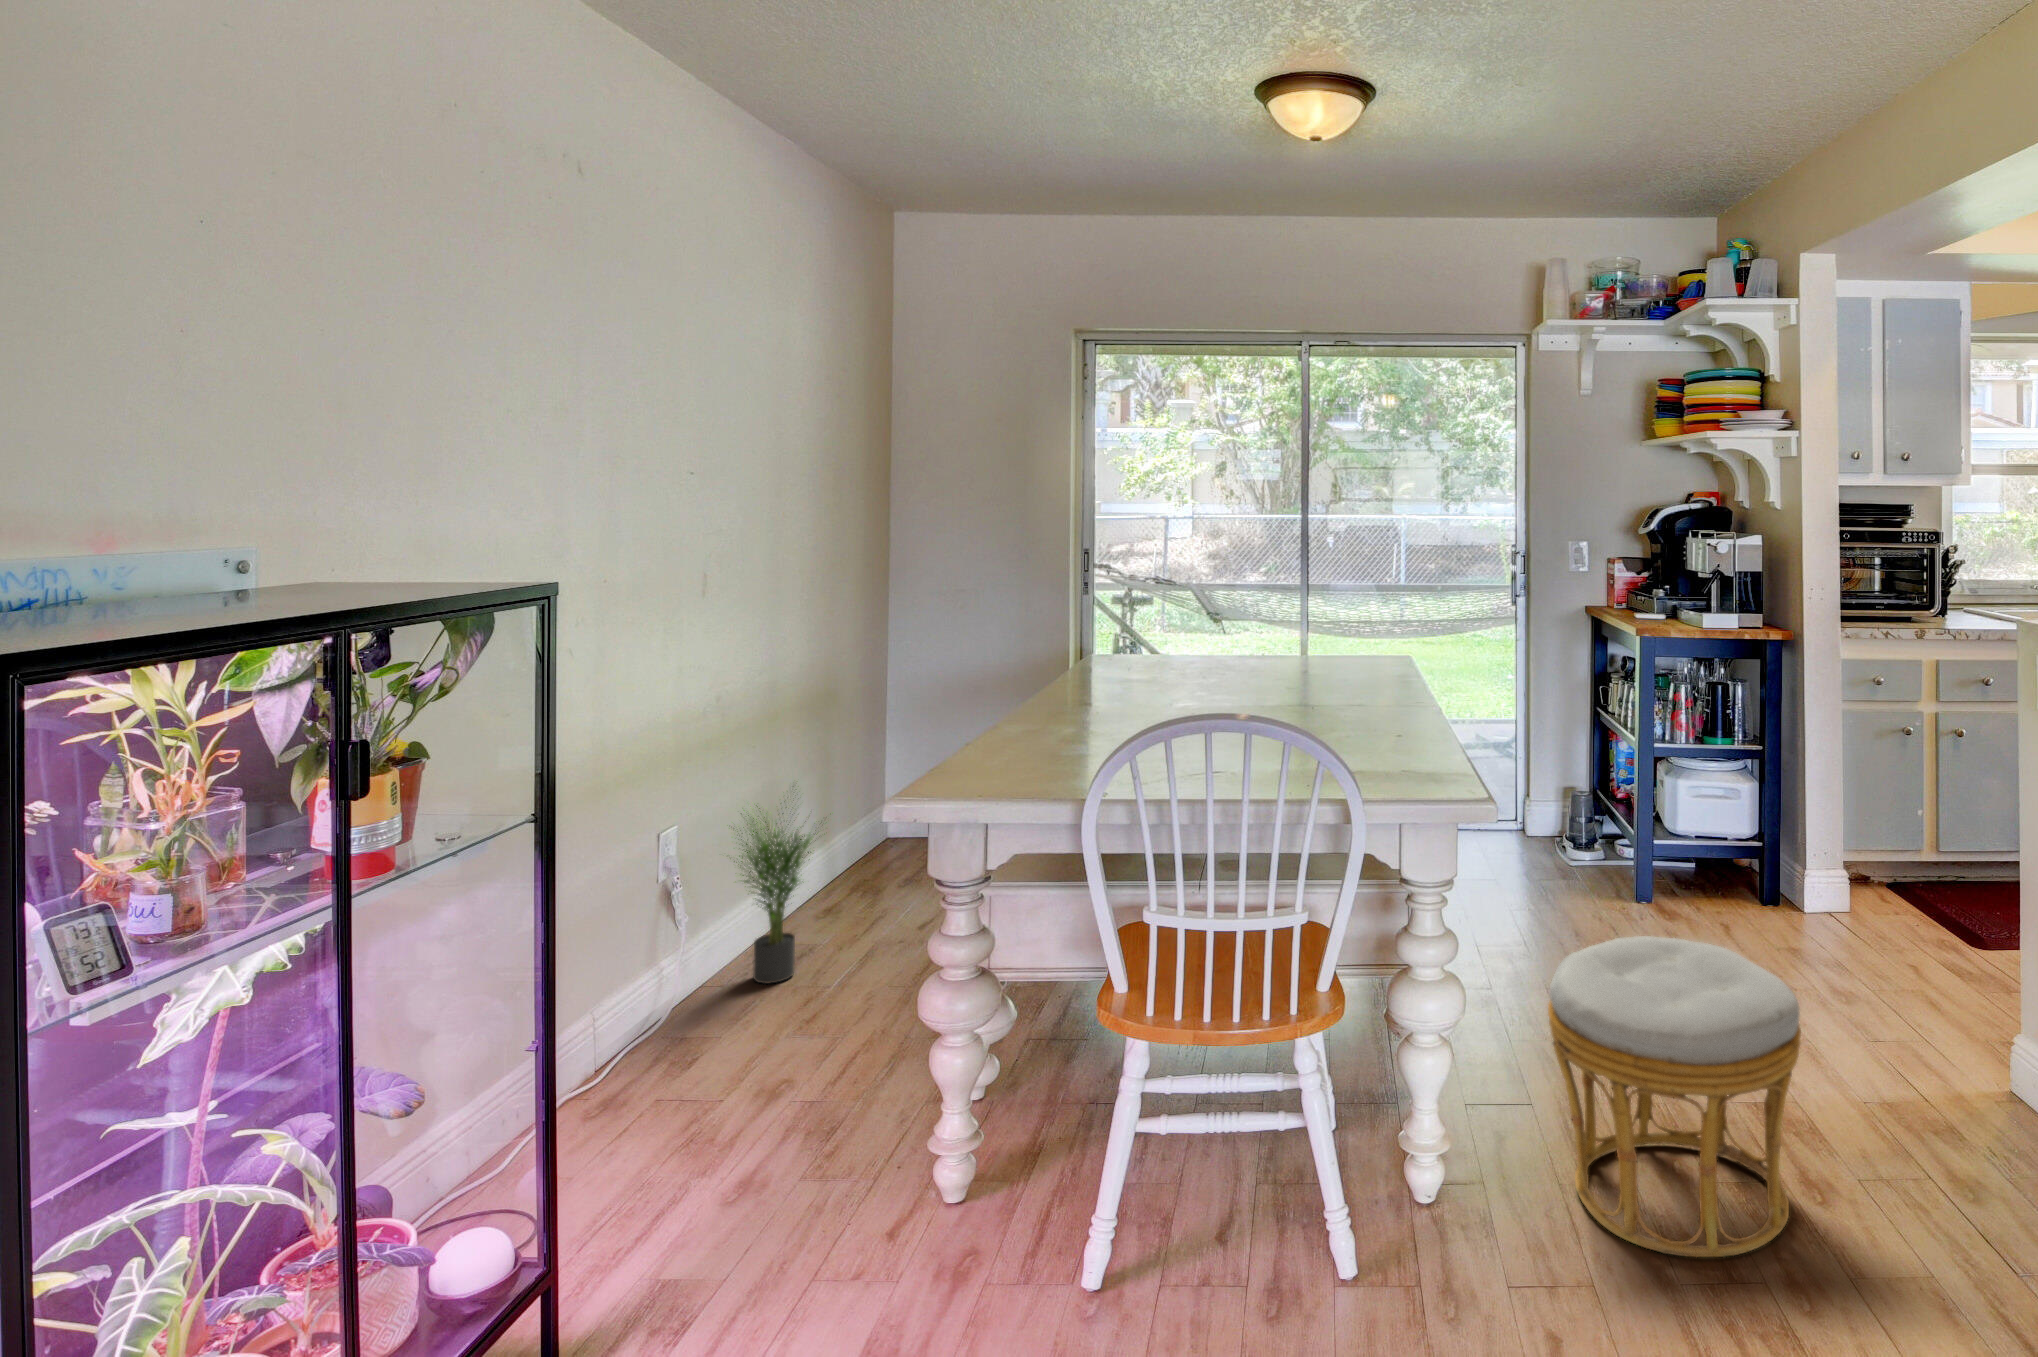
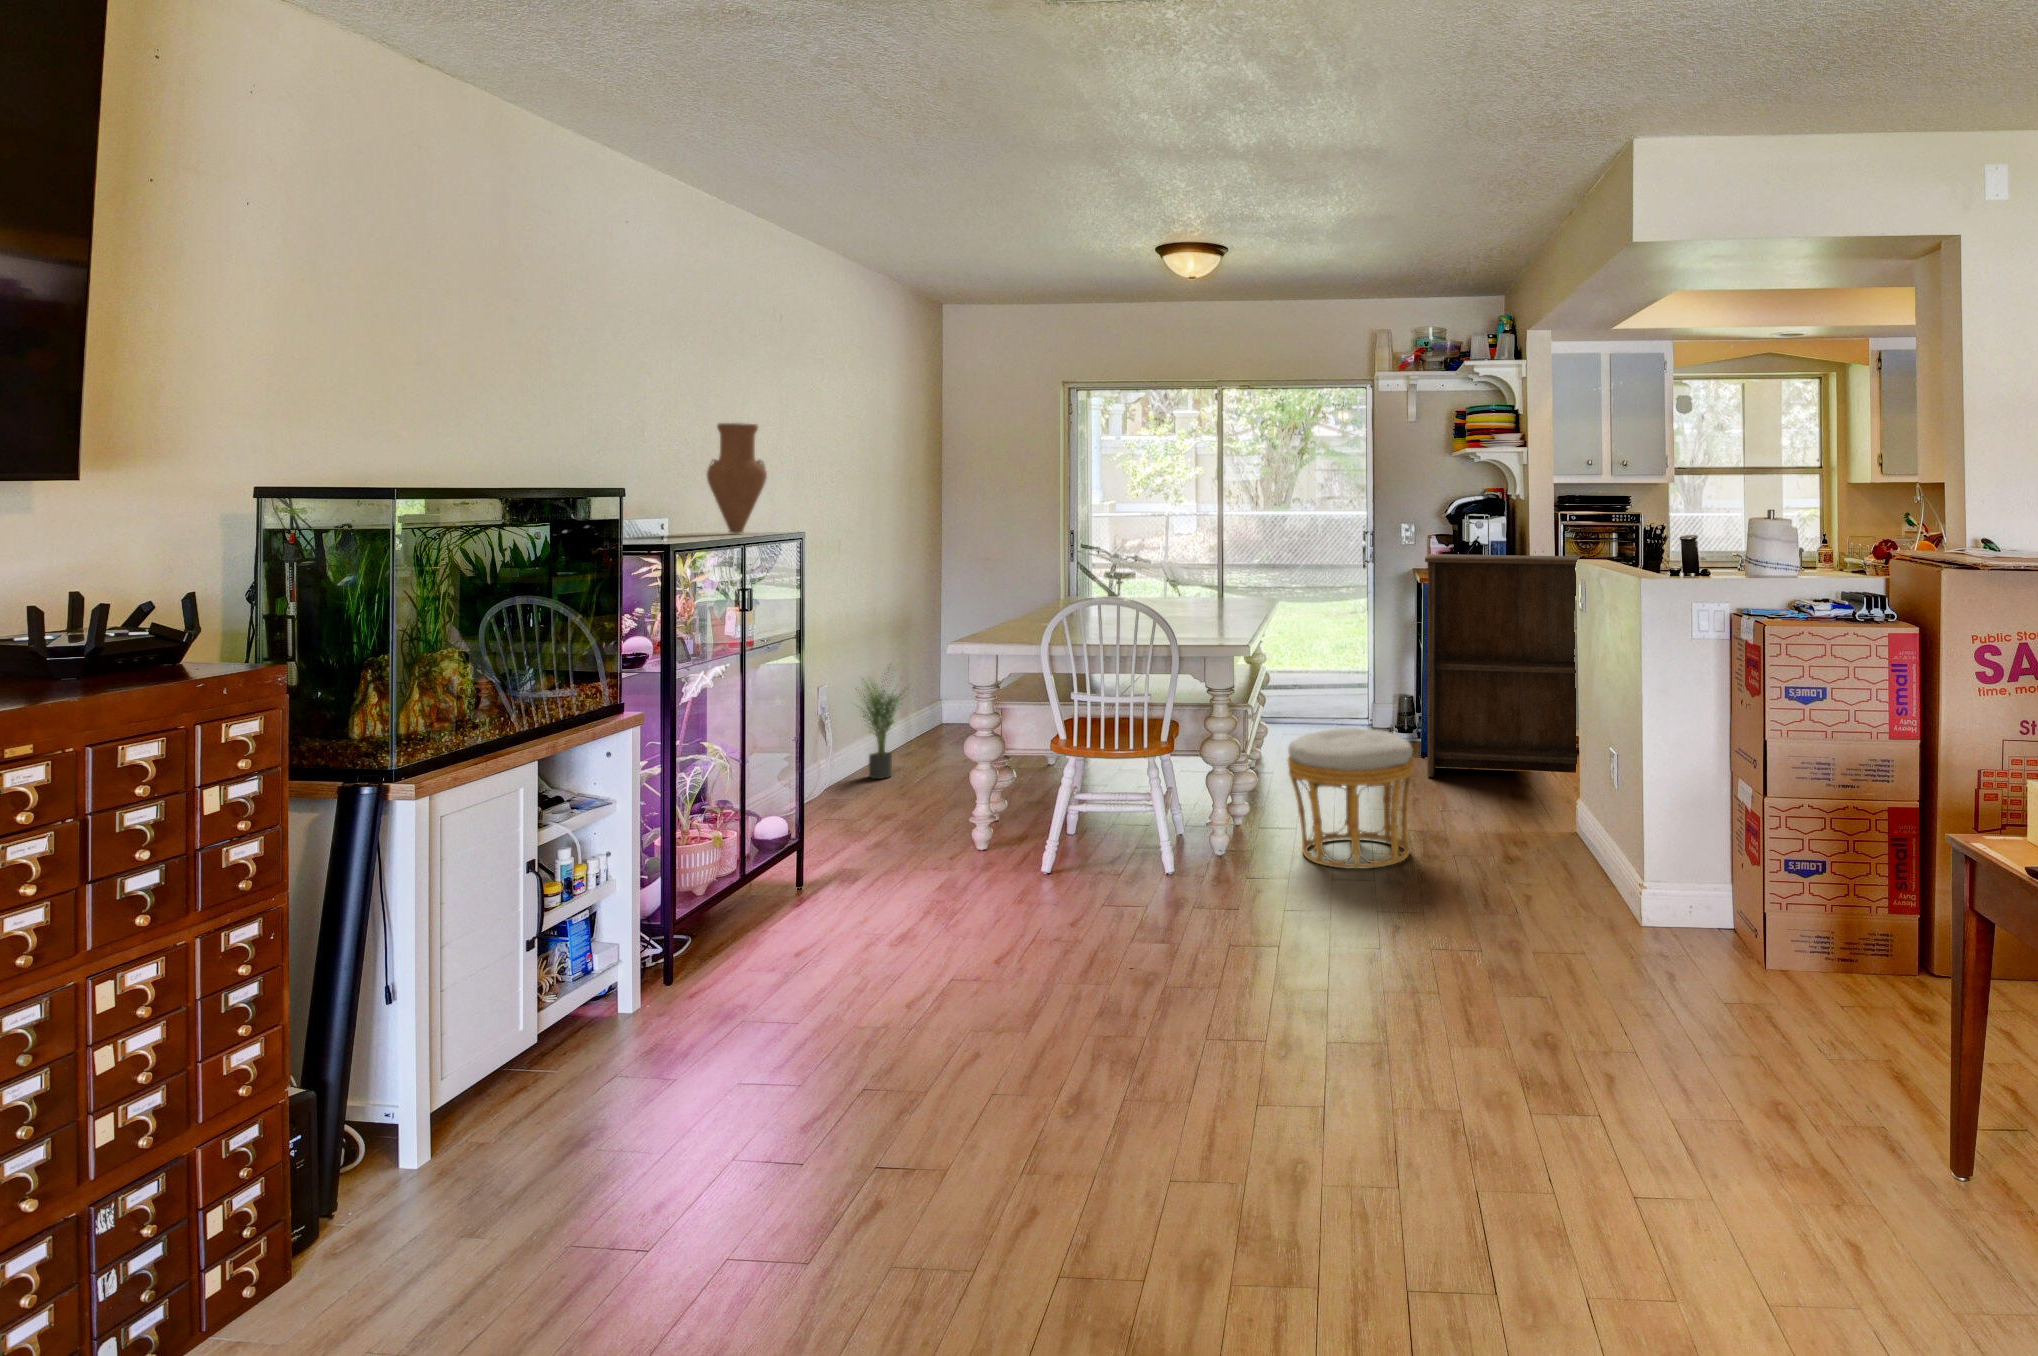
vase: none [269,336,436,598] -> present [707,423,767,534]
bookshelf: none [1658,594,1956,962] -> present [1425,554,1582,777]

